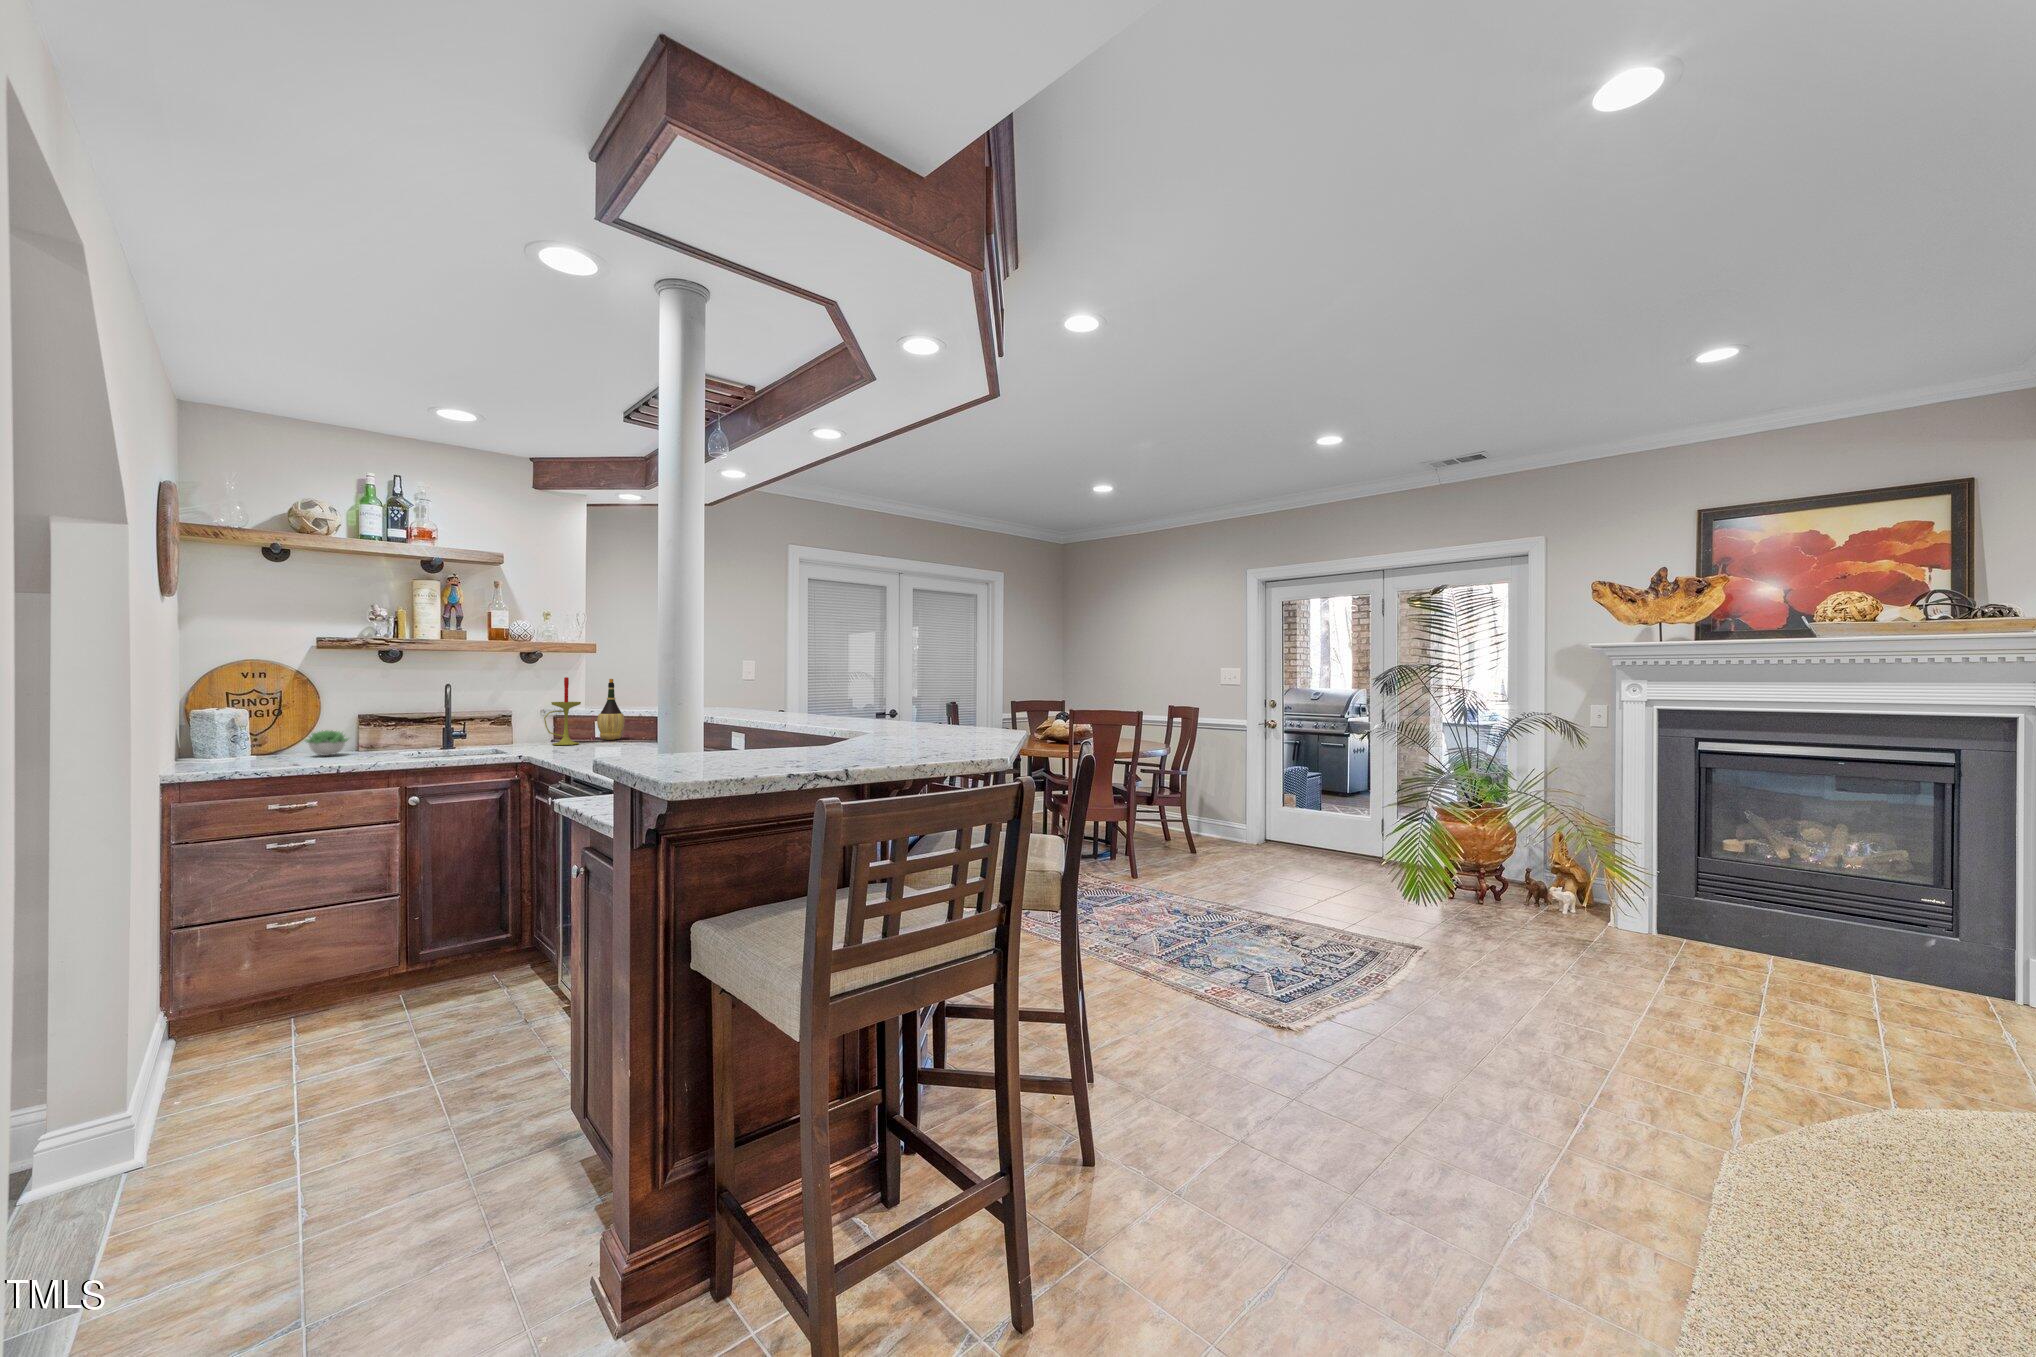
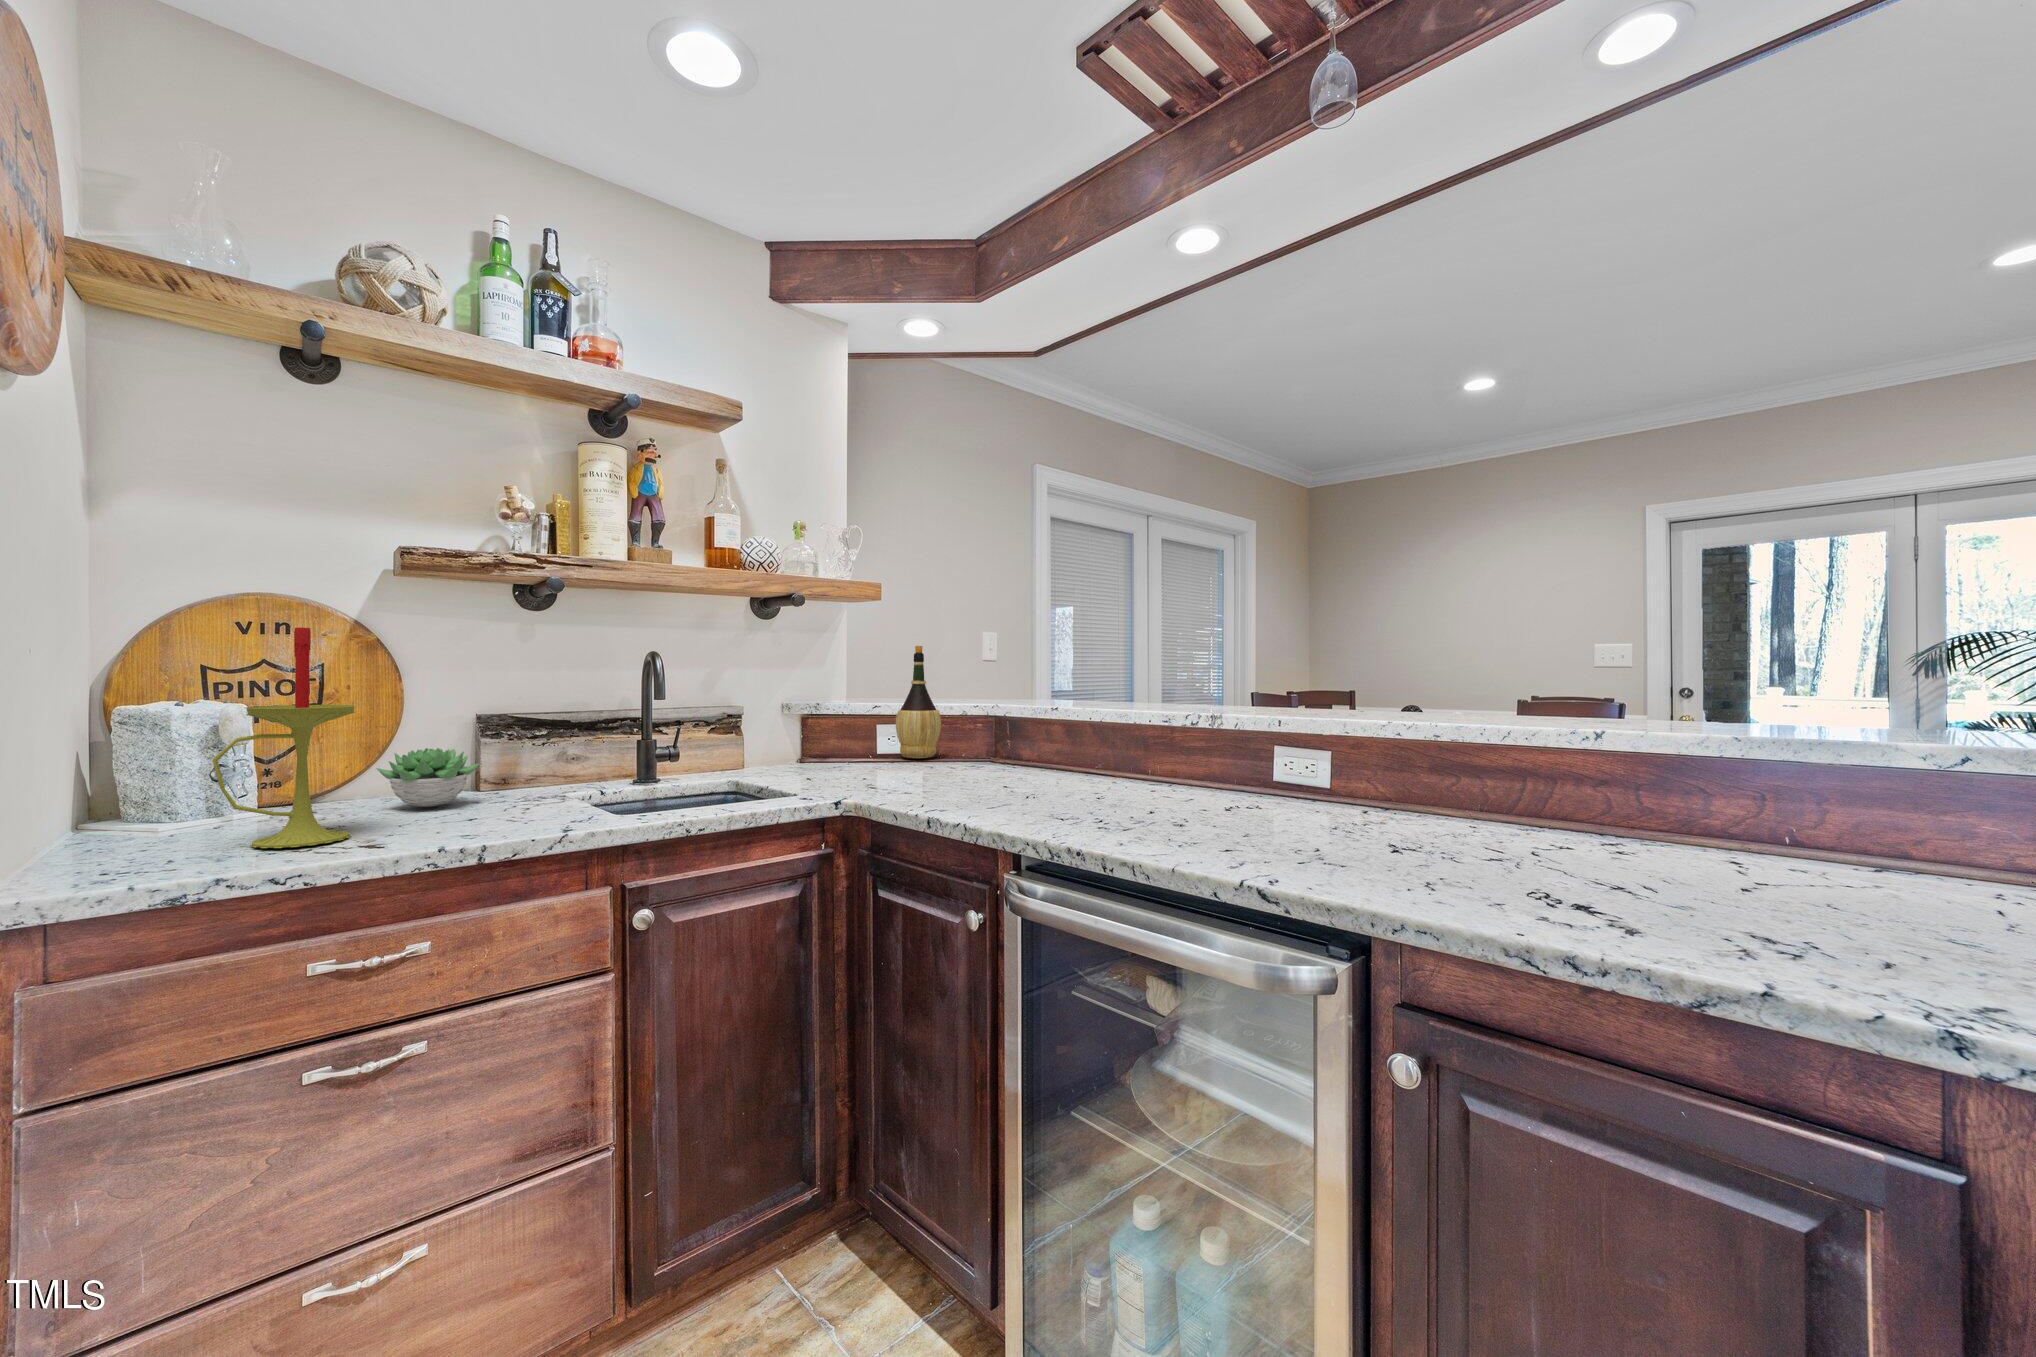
candle: present [544,677,581,745] -> present [212,627,355,848]

